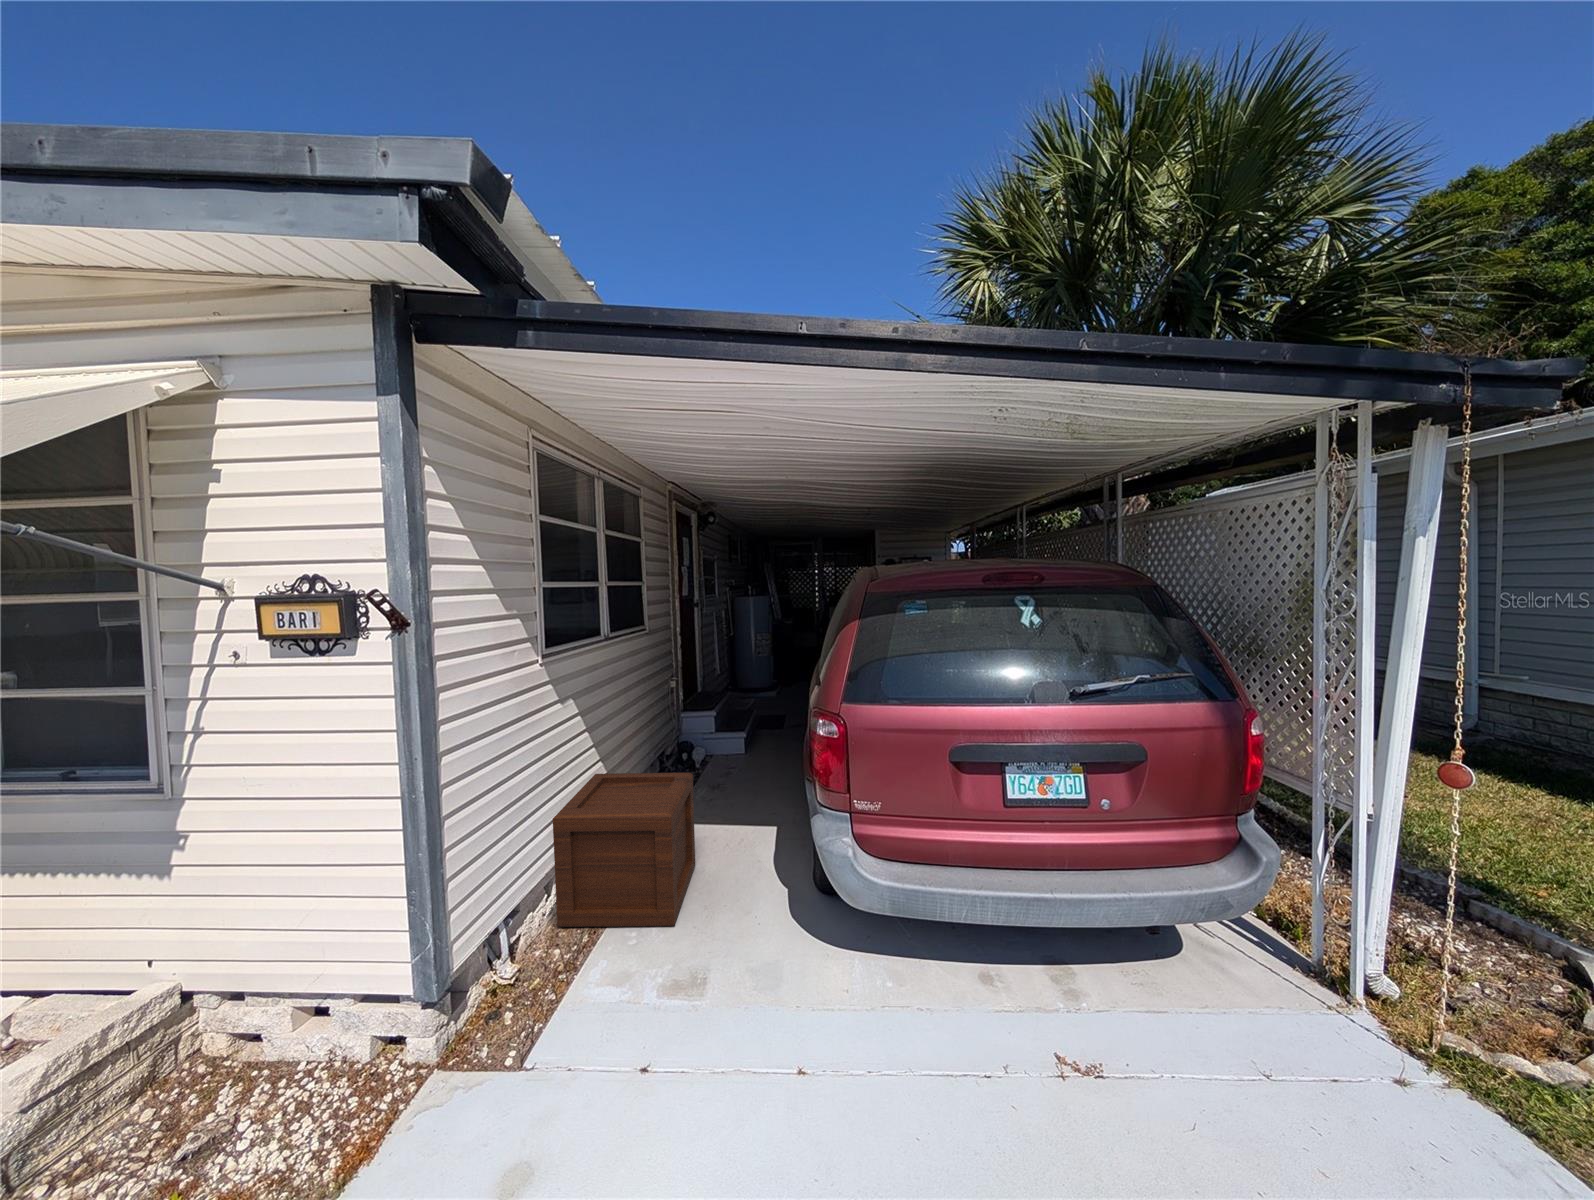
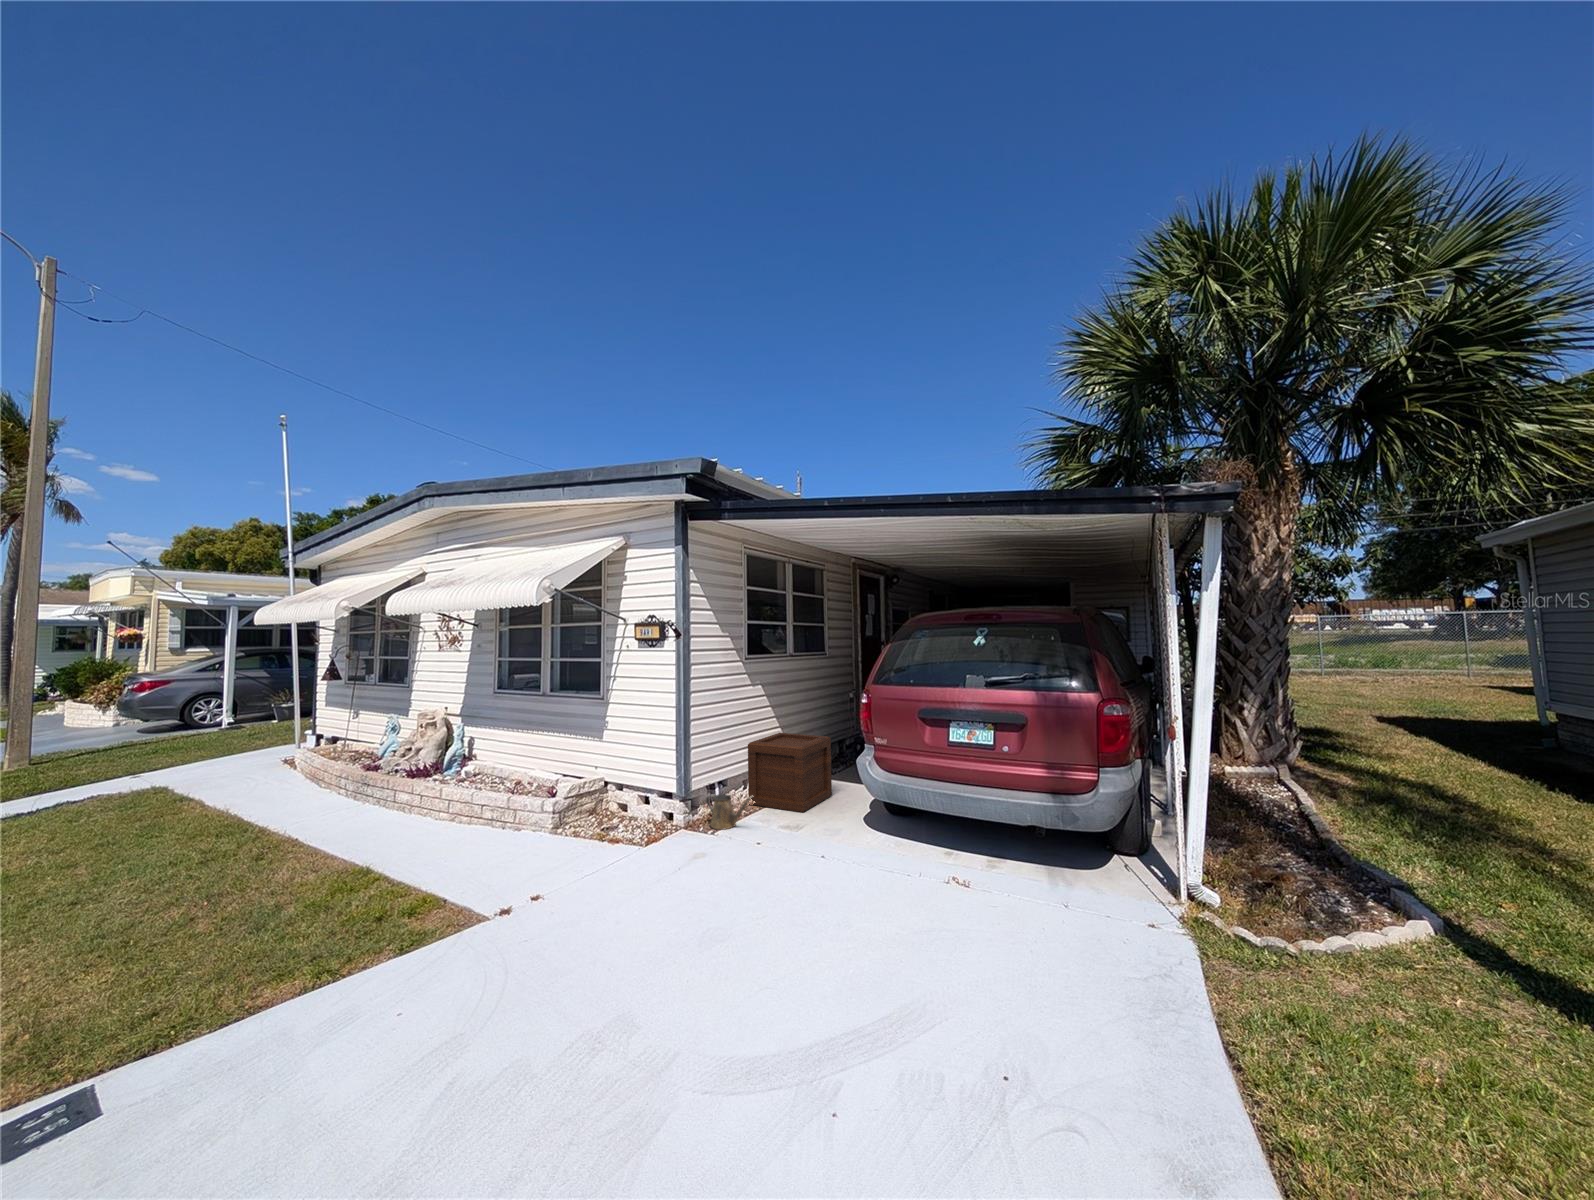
watering can: none [483,950,606,1041] -> present [706,794,753,830]

